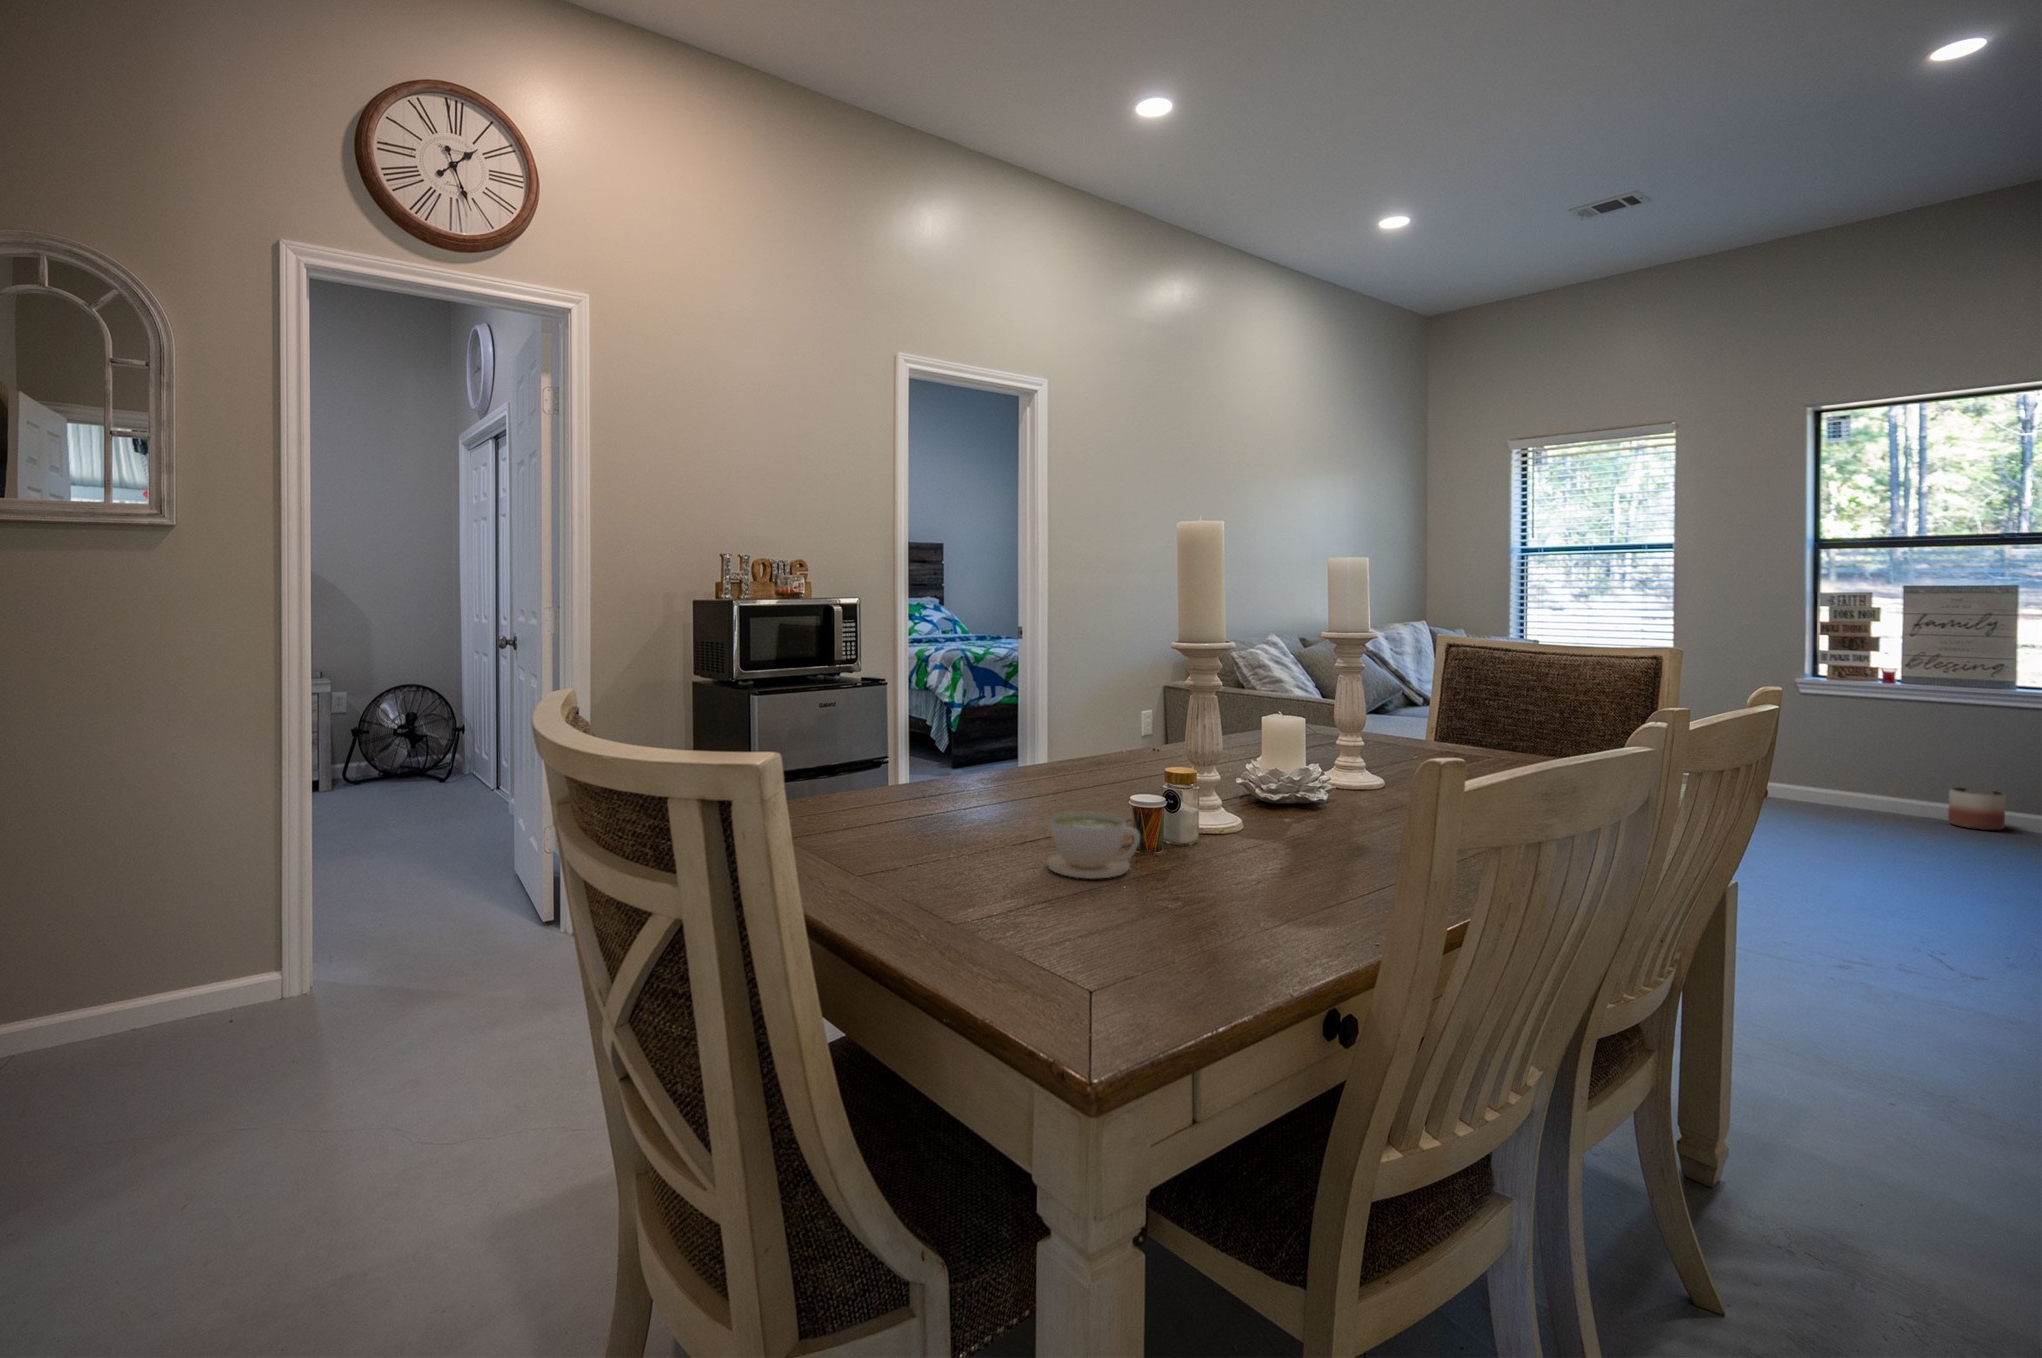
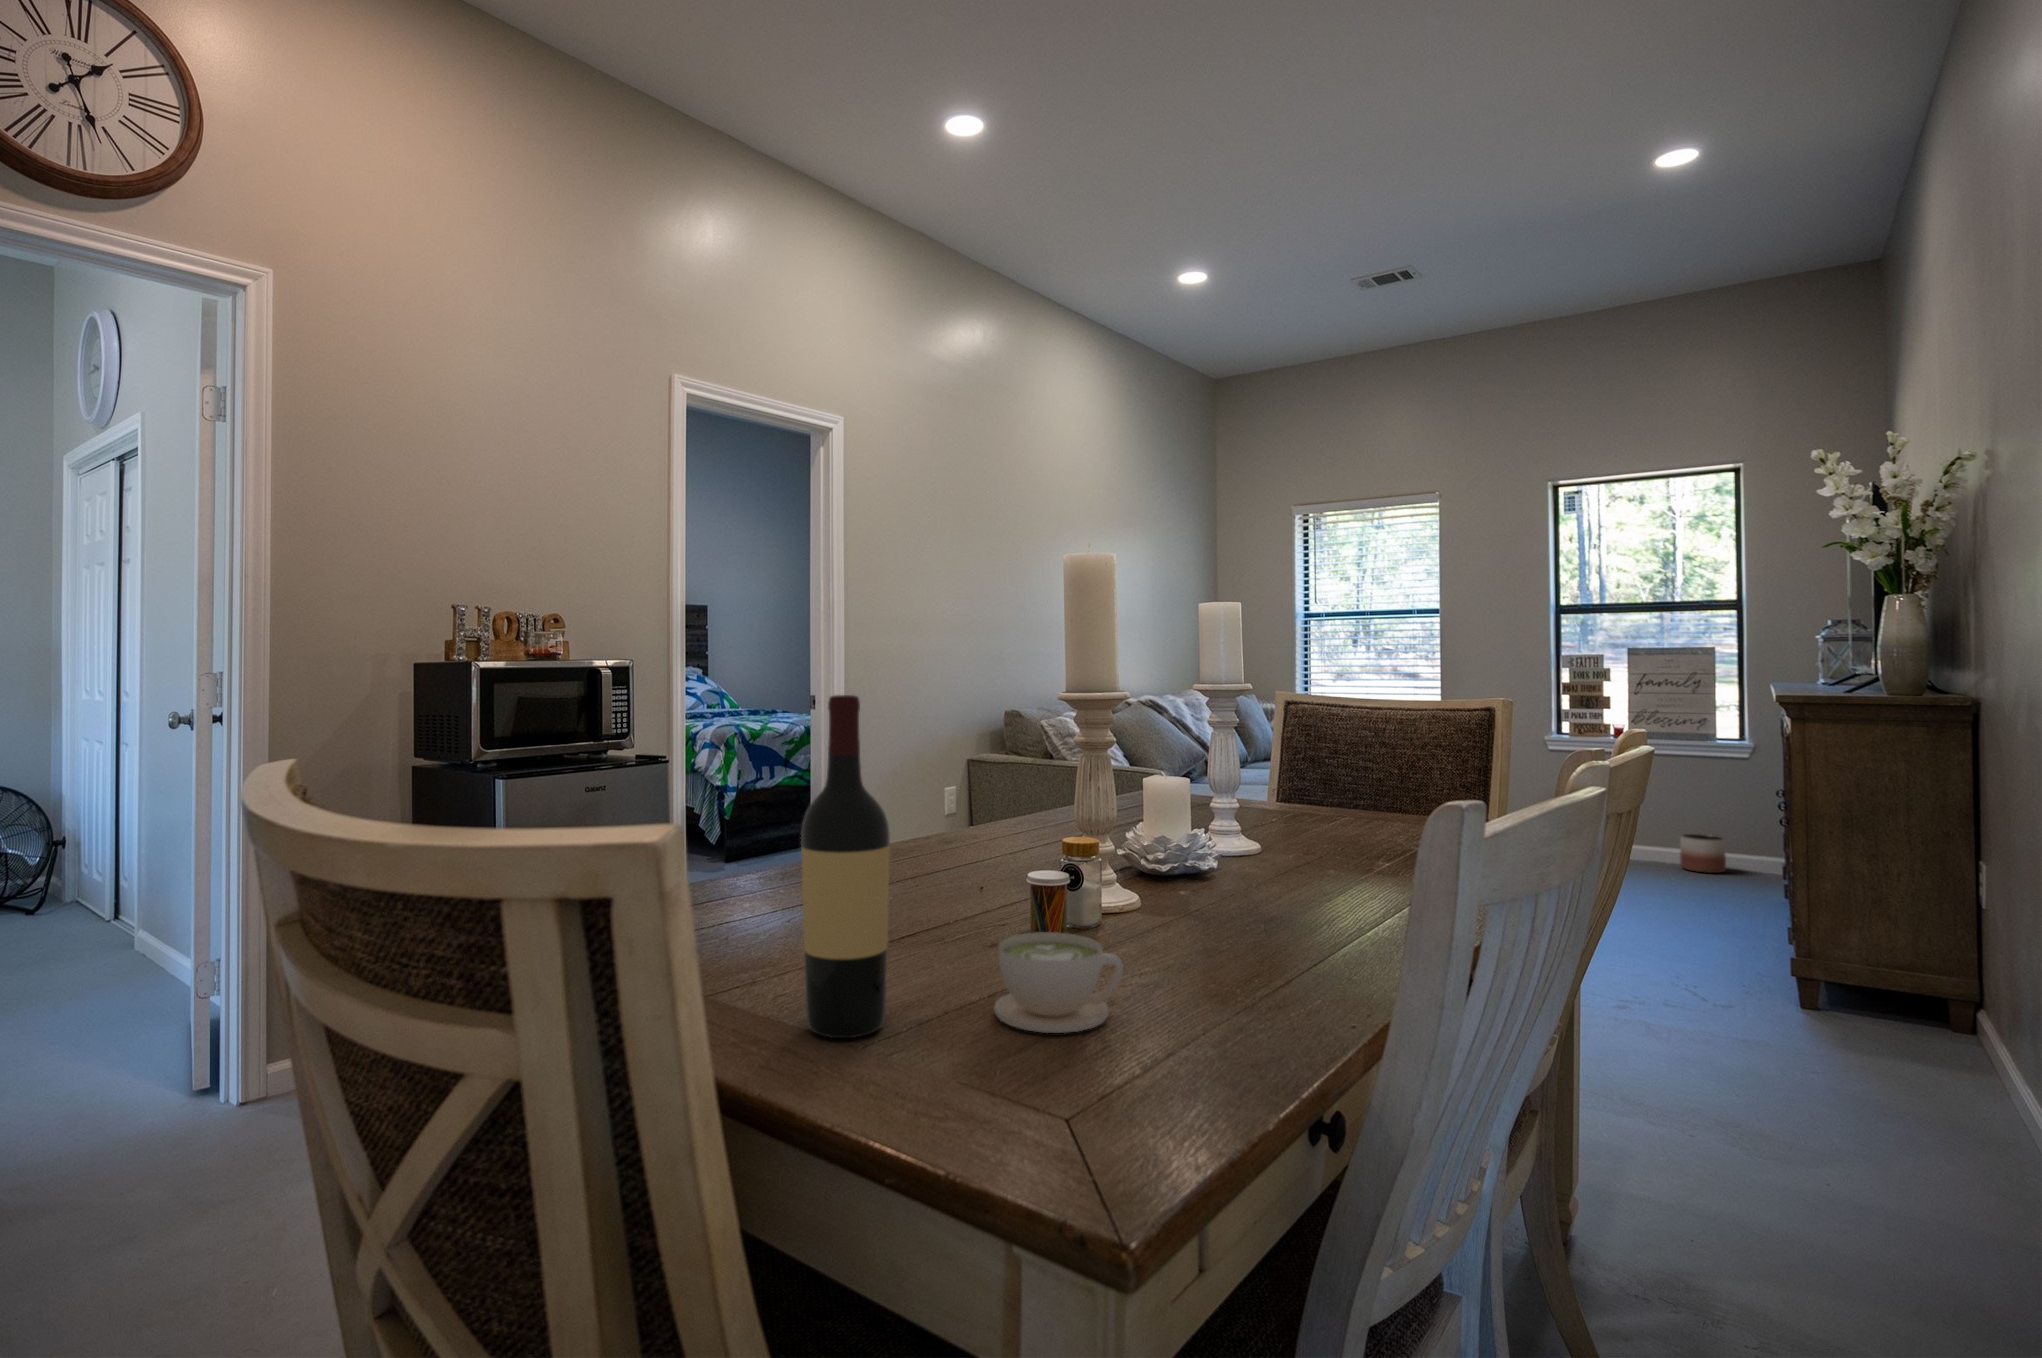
wine bottle: none [911,637,972,871] -> present [801,695,890,1038]

